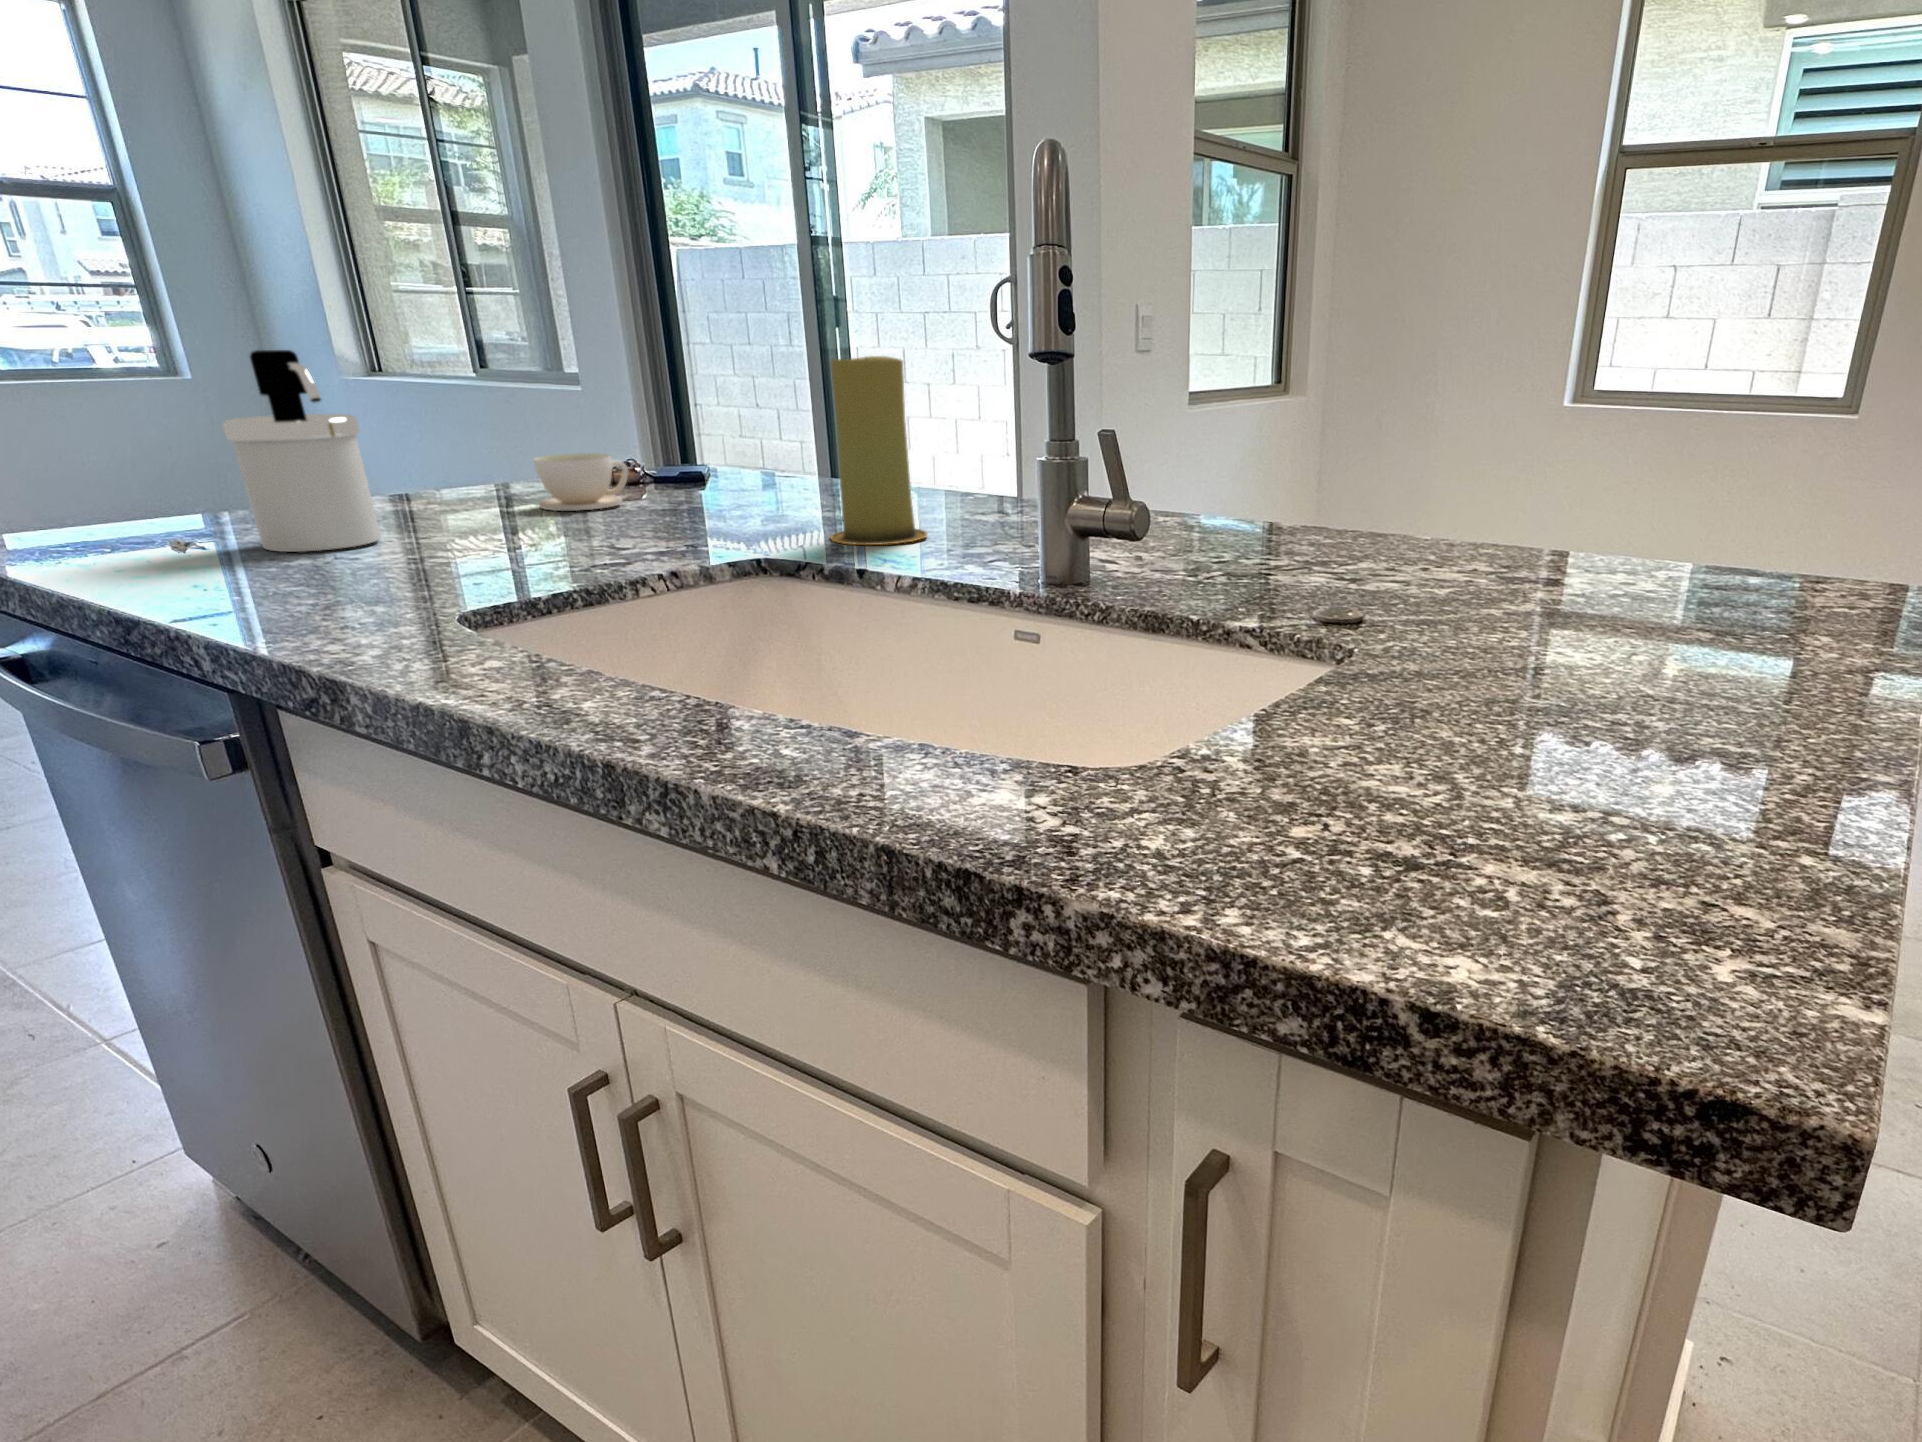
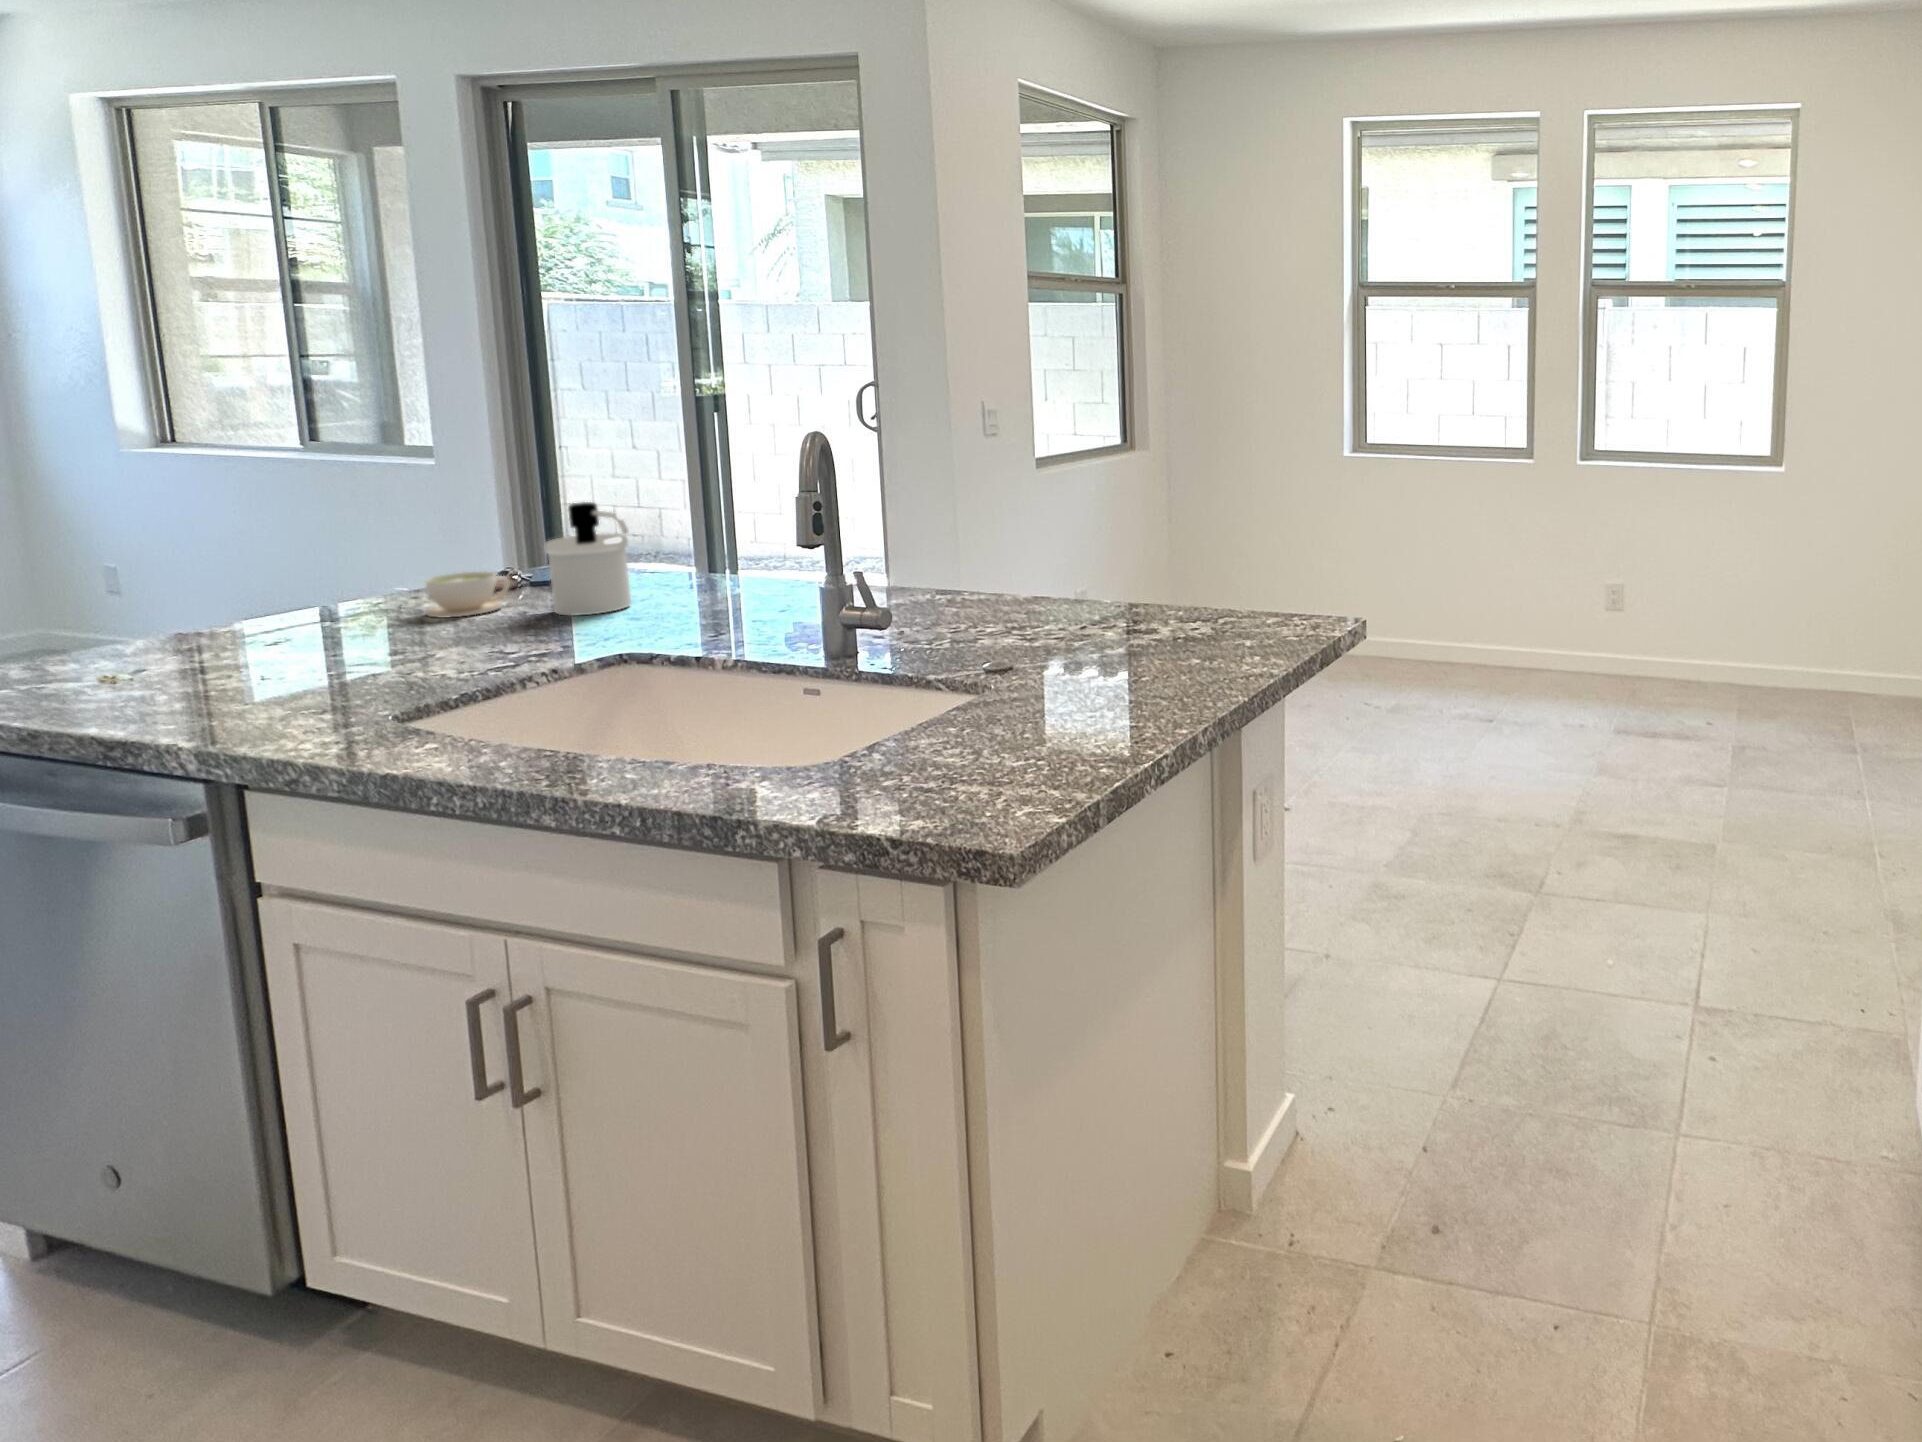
soap dispenser: present [223,350,381,552] -> present [544,502,631,616]
candle: present [831,356,928,545] -> none [680,512,757,634]

